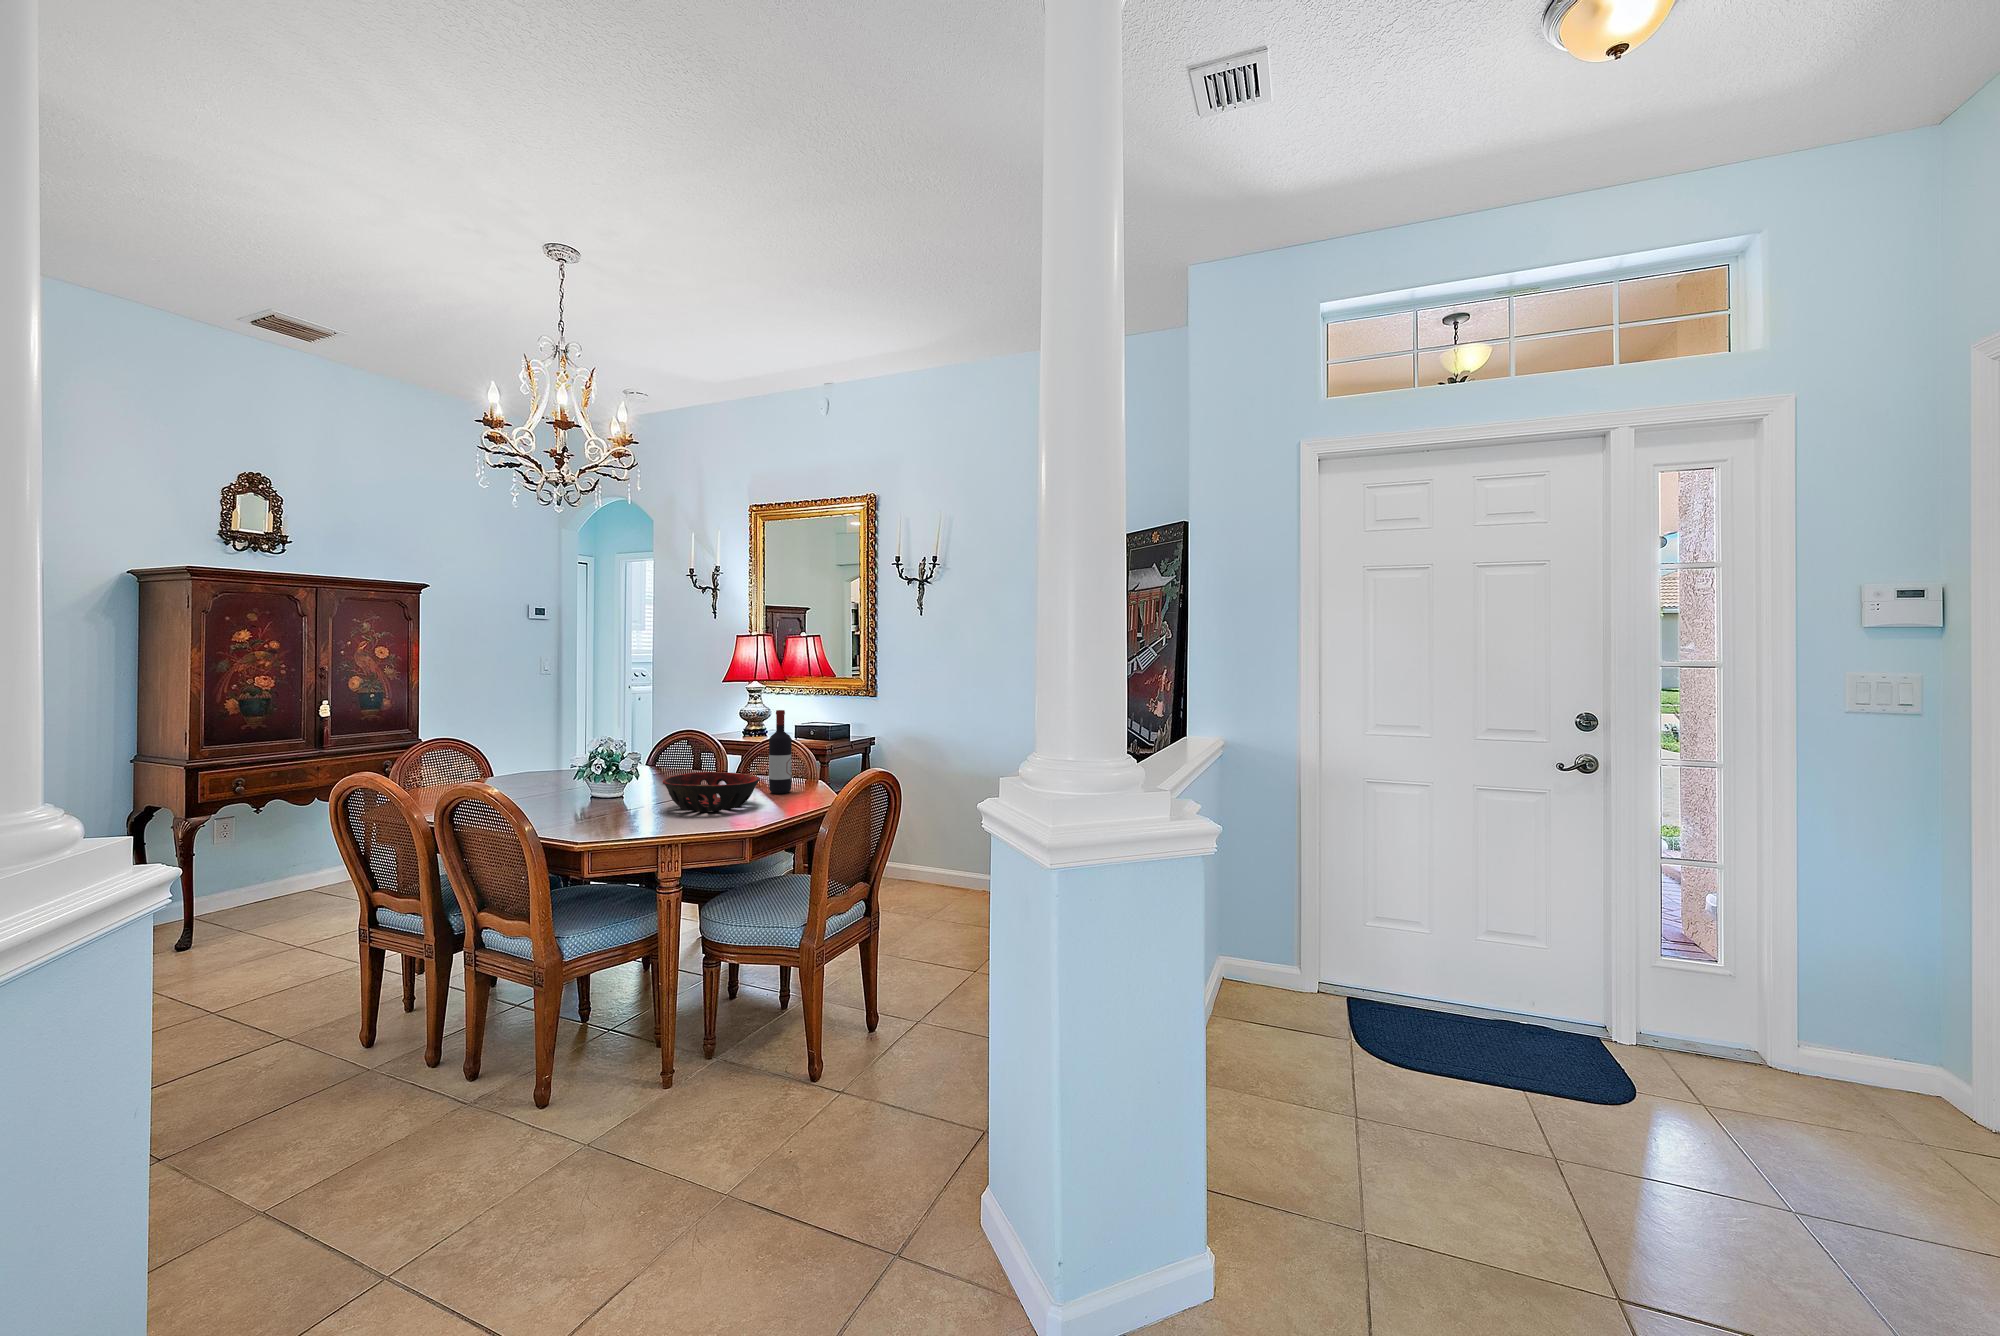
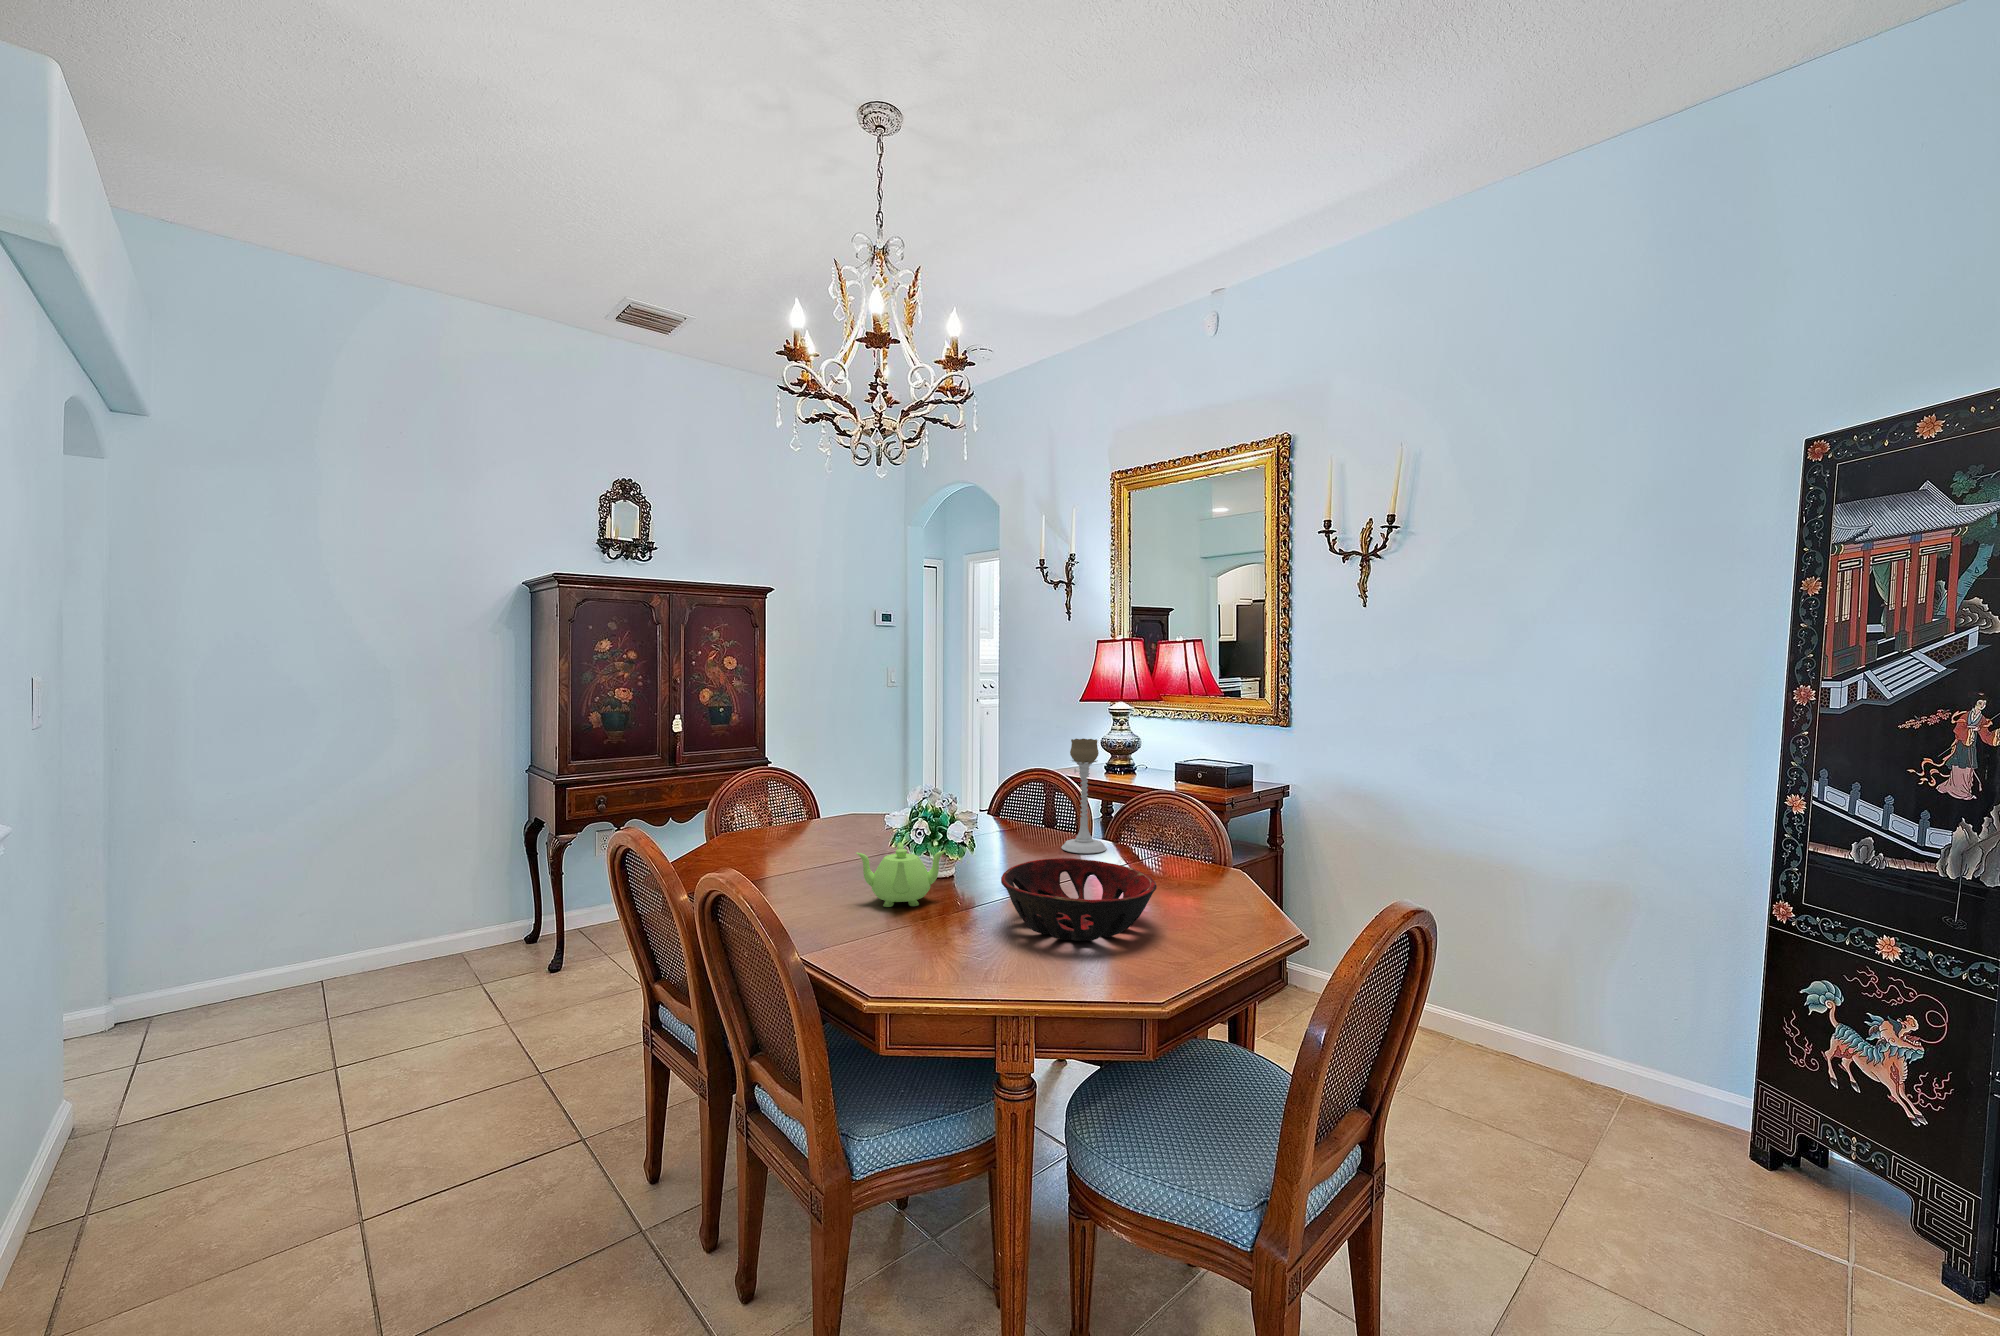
candle holder: none [703,704,736,780] -> present [1061,739,1107,853]
wine bottle: present [769,710,792,794] -> none [1165,759,1202,899]
teapot: none [558,772,623,810] -> present [856,842,946,907]

